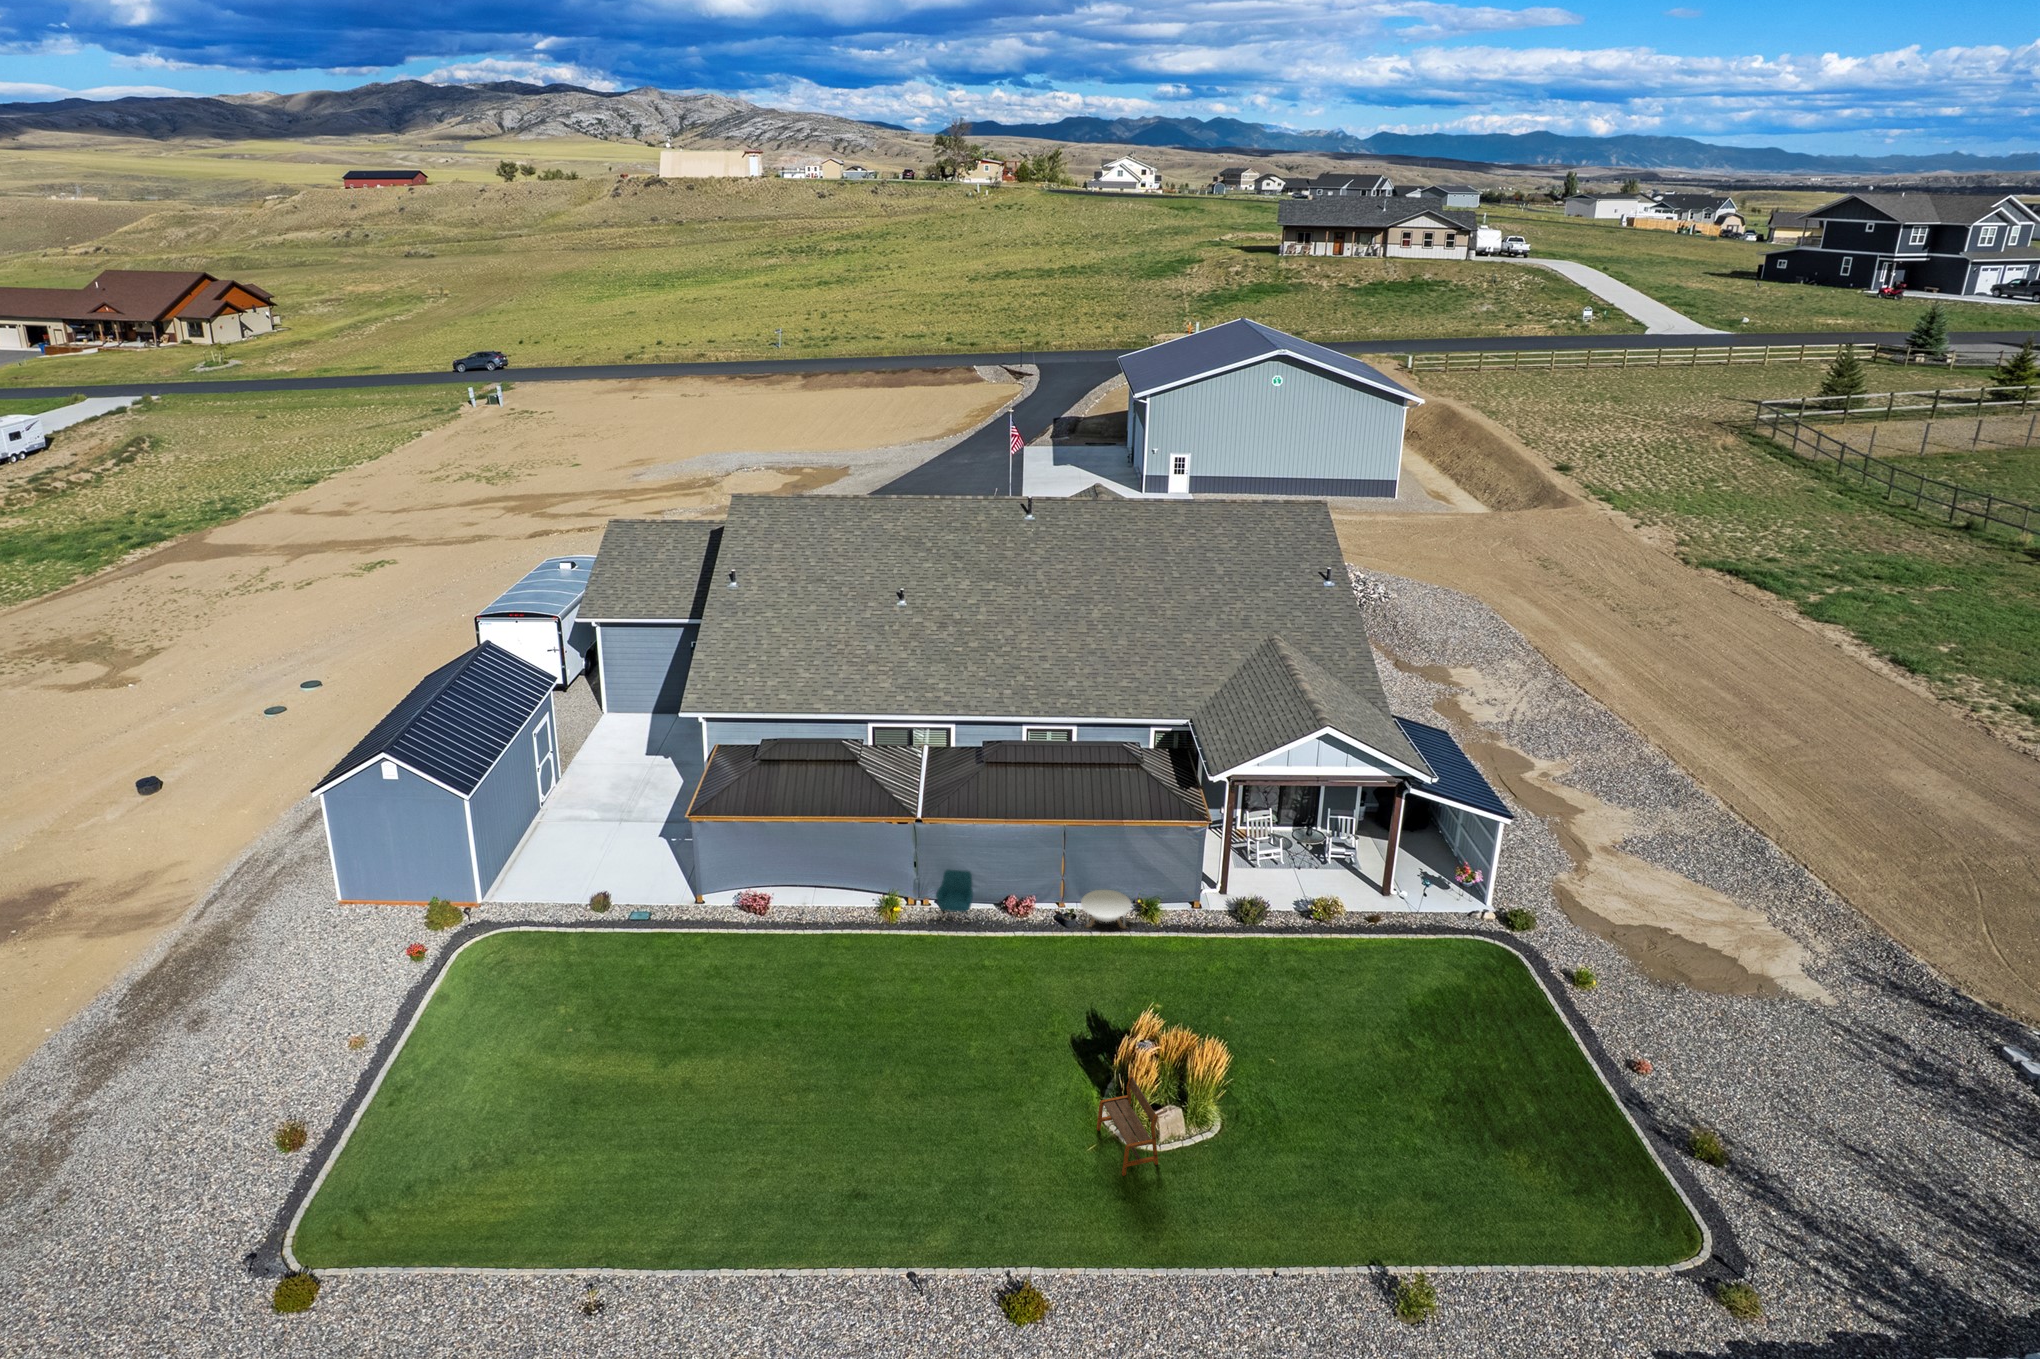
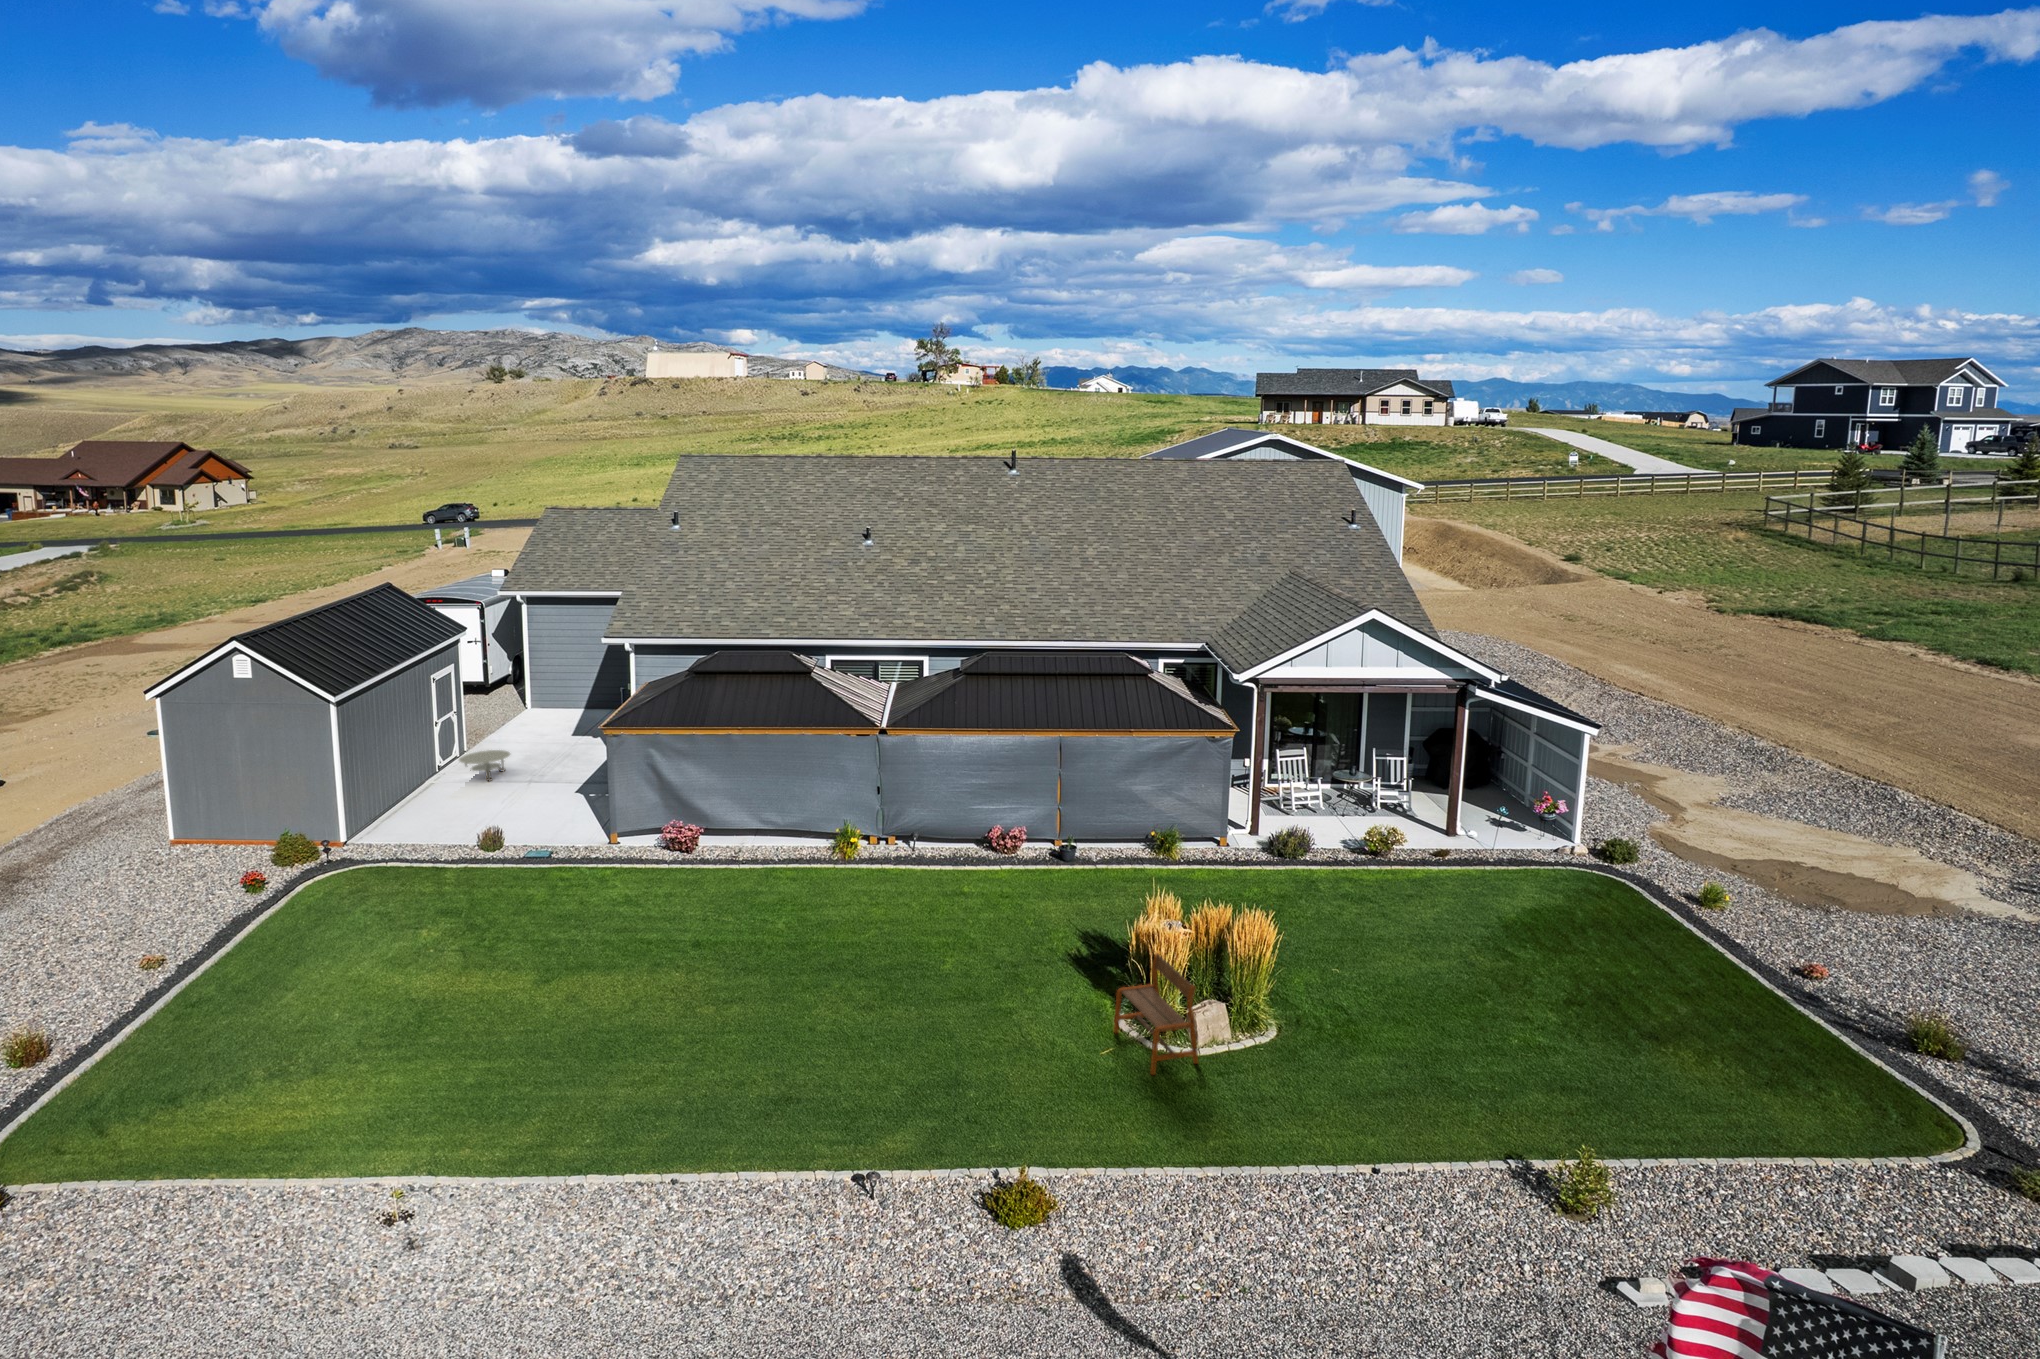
armchair: present [936,870,973,917] -> none [907,799,953,862]
round table: present [1081,890,1132,929] -> present [459,750,510,781]

